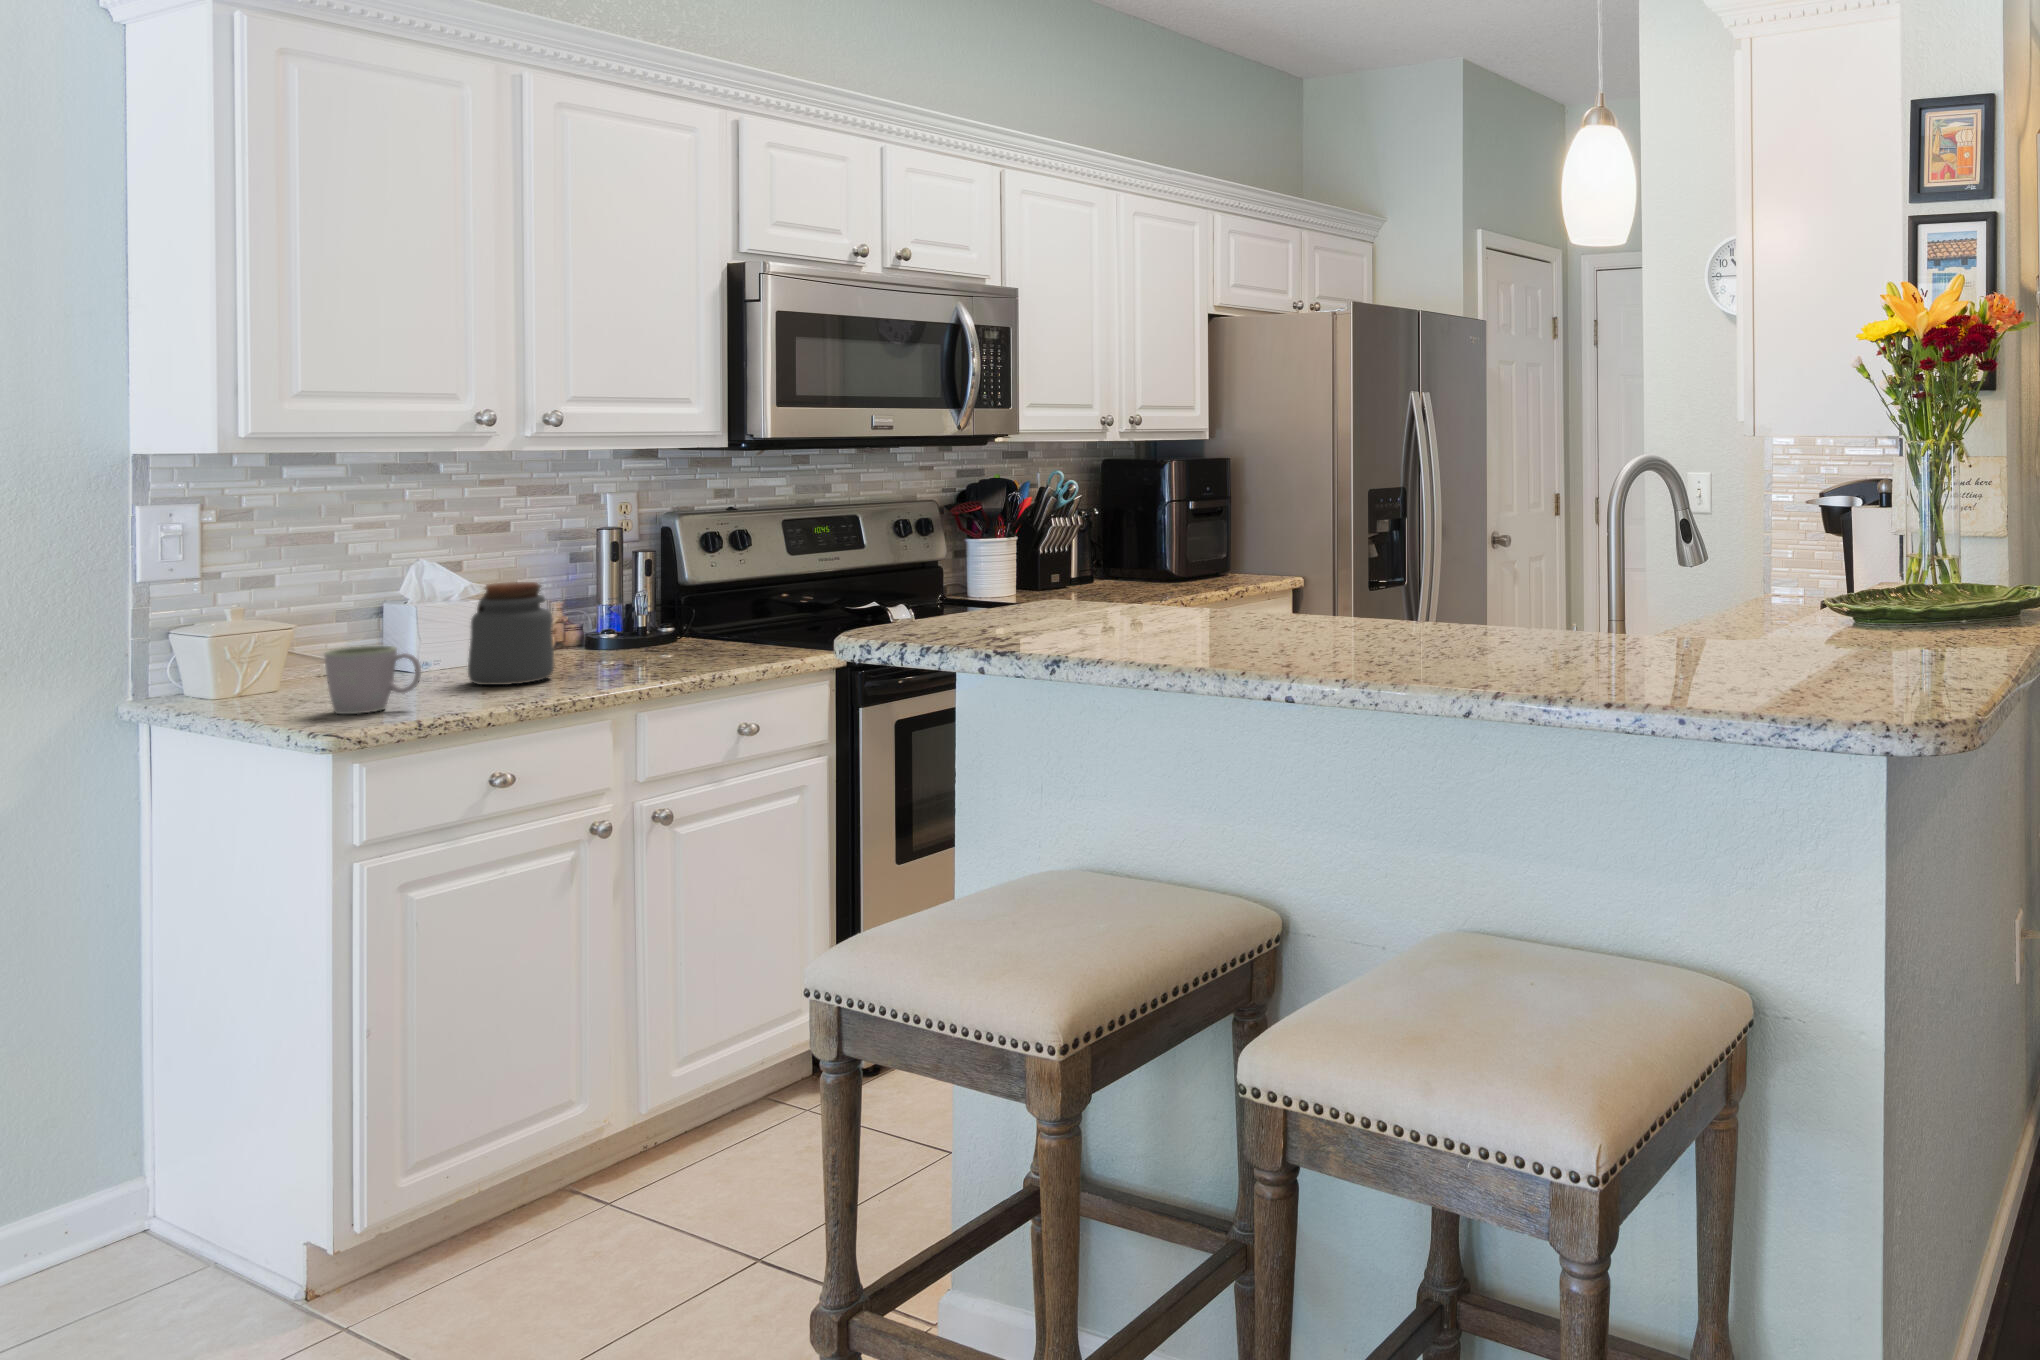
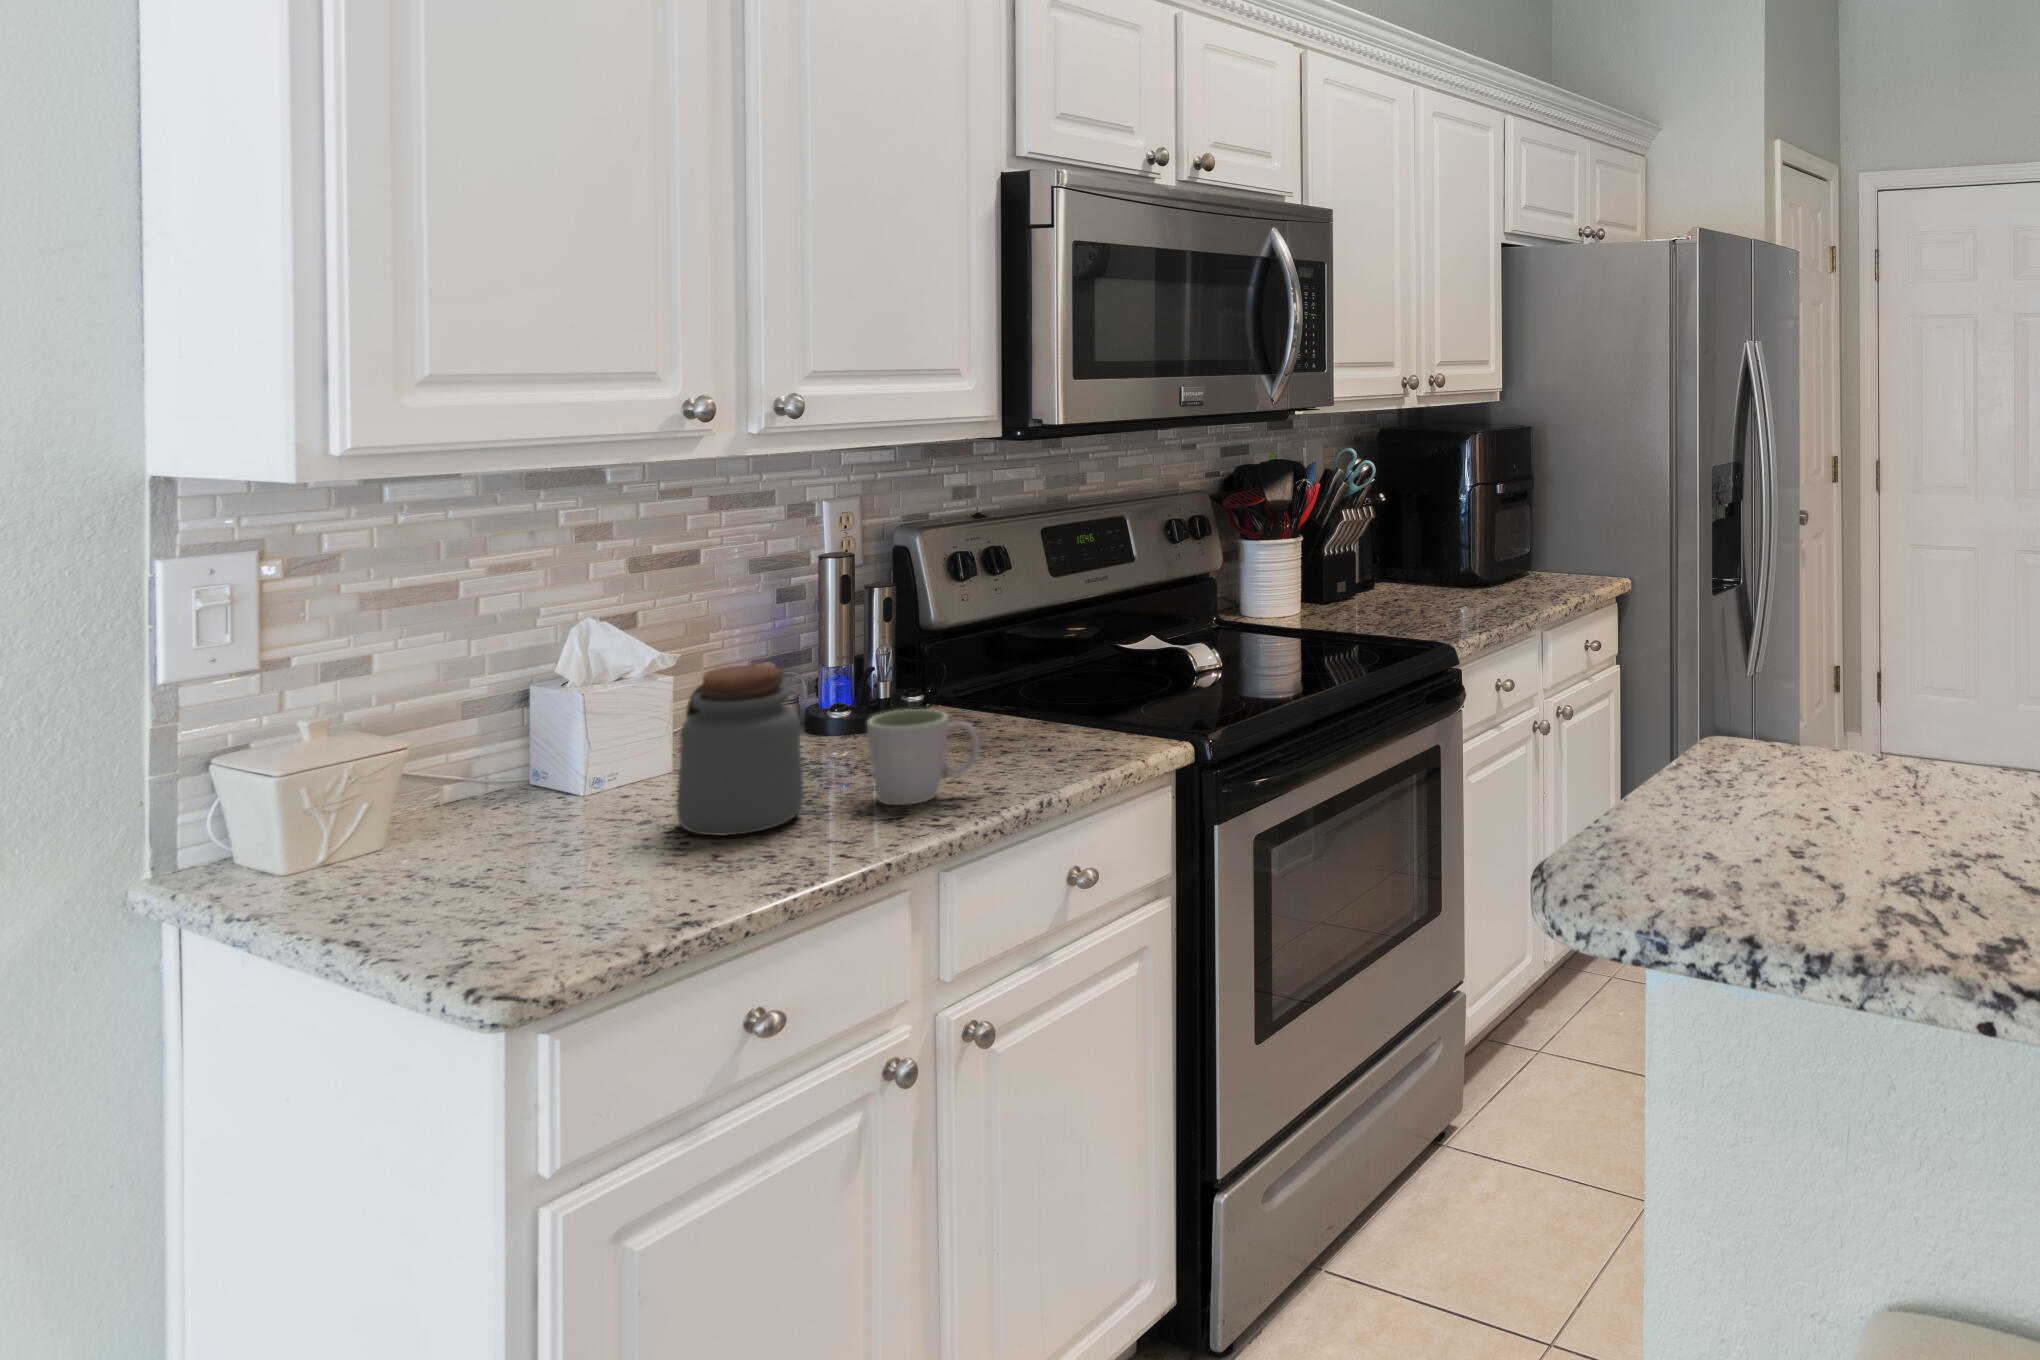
mug: present [325,646,421,714] -> present [867,709,979,805]

